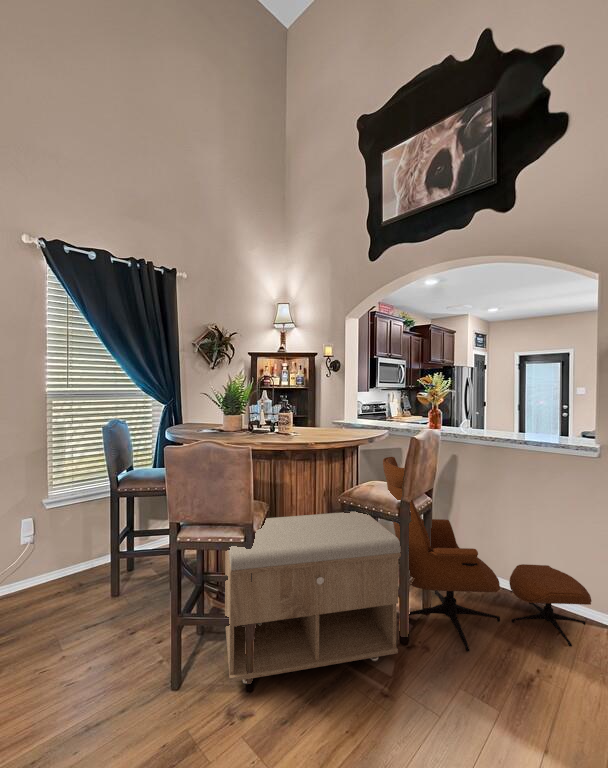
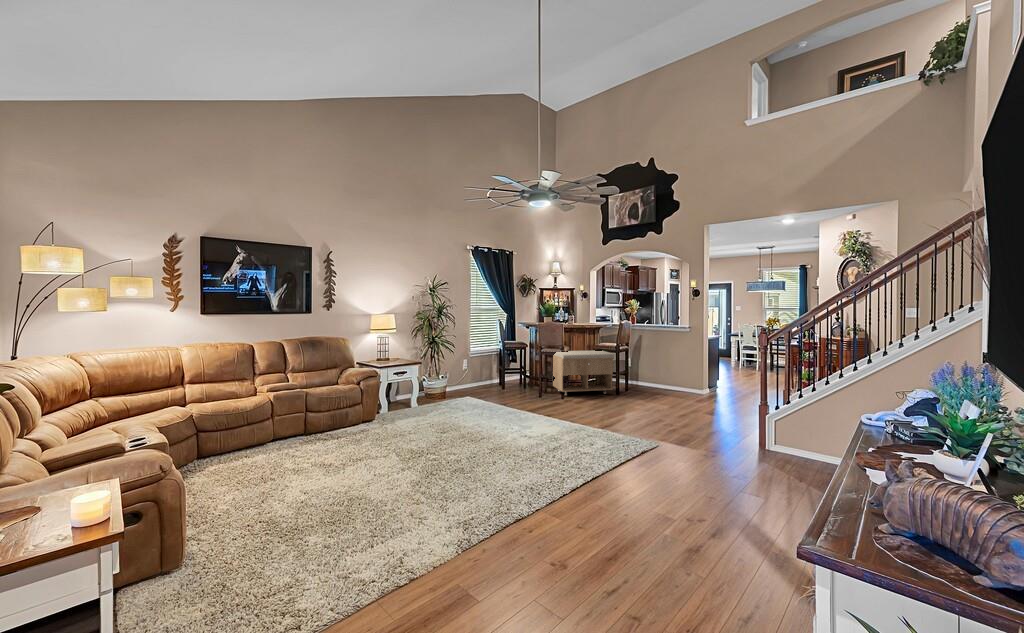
lounge chair: present [383,457,592,652] -> none [608,332,681,393]

